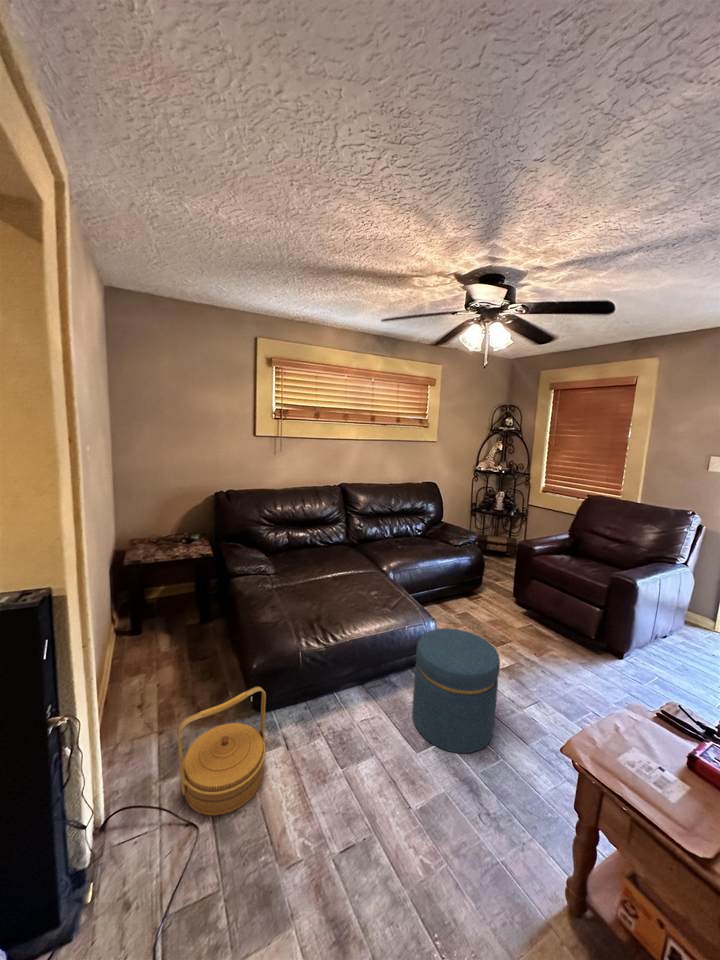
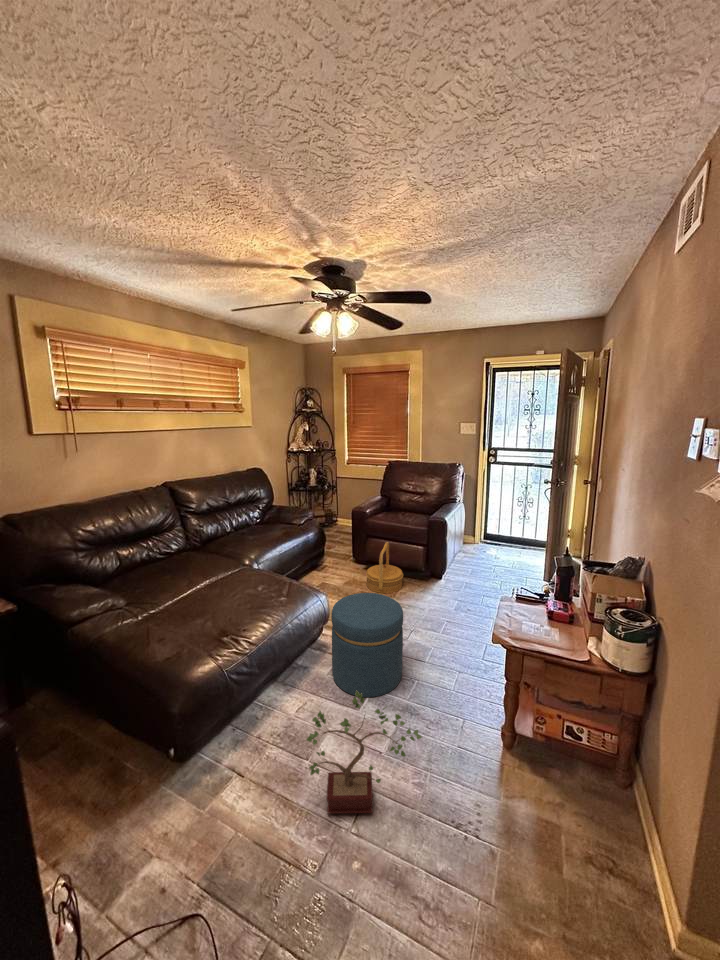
basket: present [177,687,266,816] -> present [366,542,403,593]
potted plant: none [315,716,414,856] -> present [306,691,422,813]

